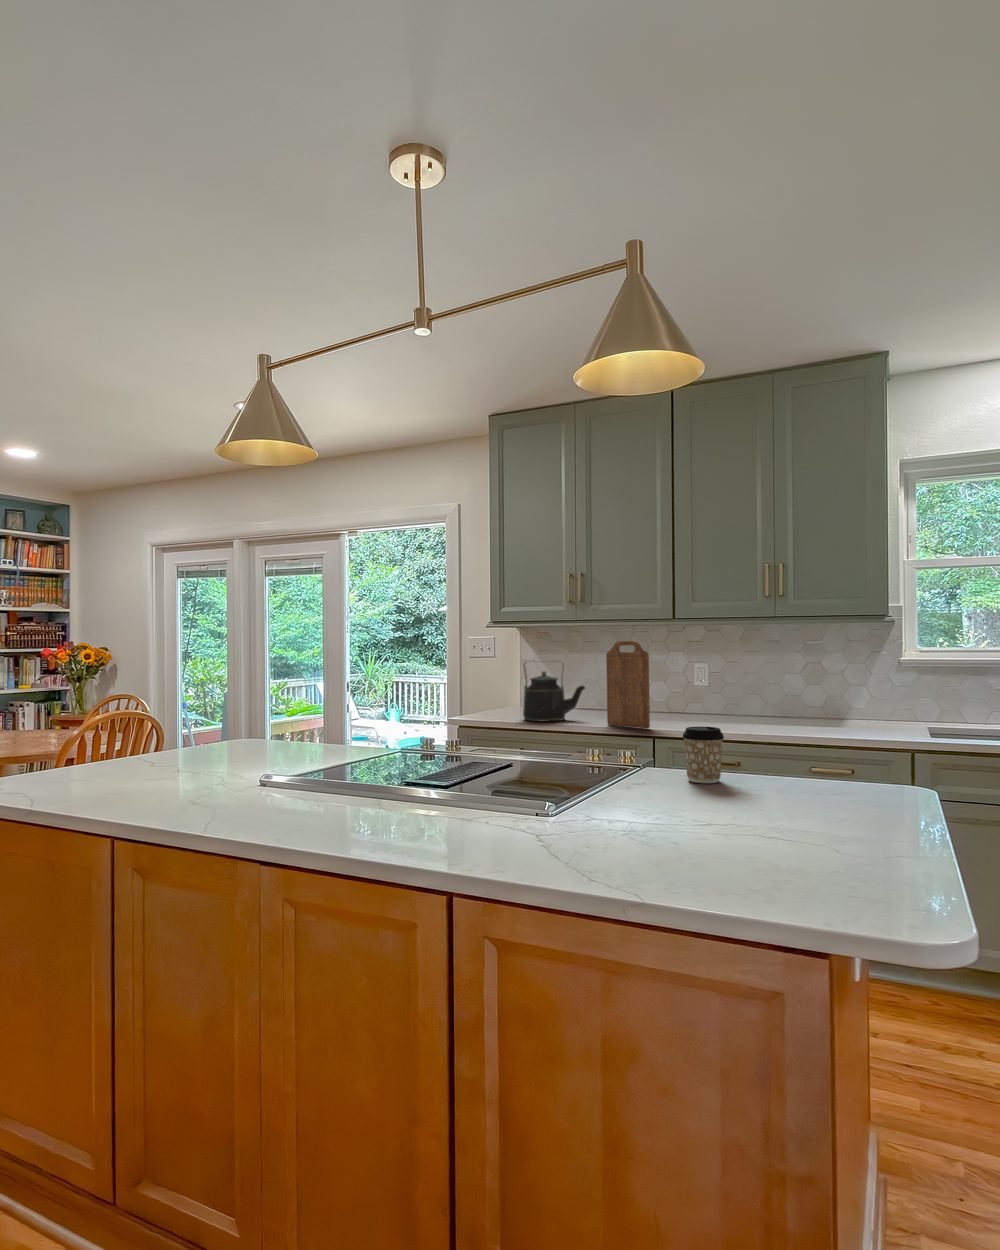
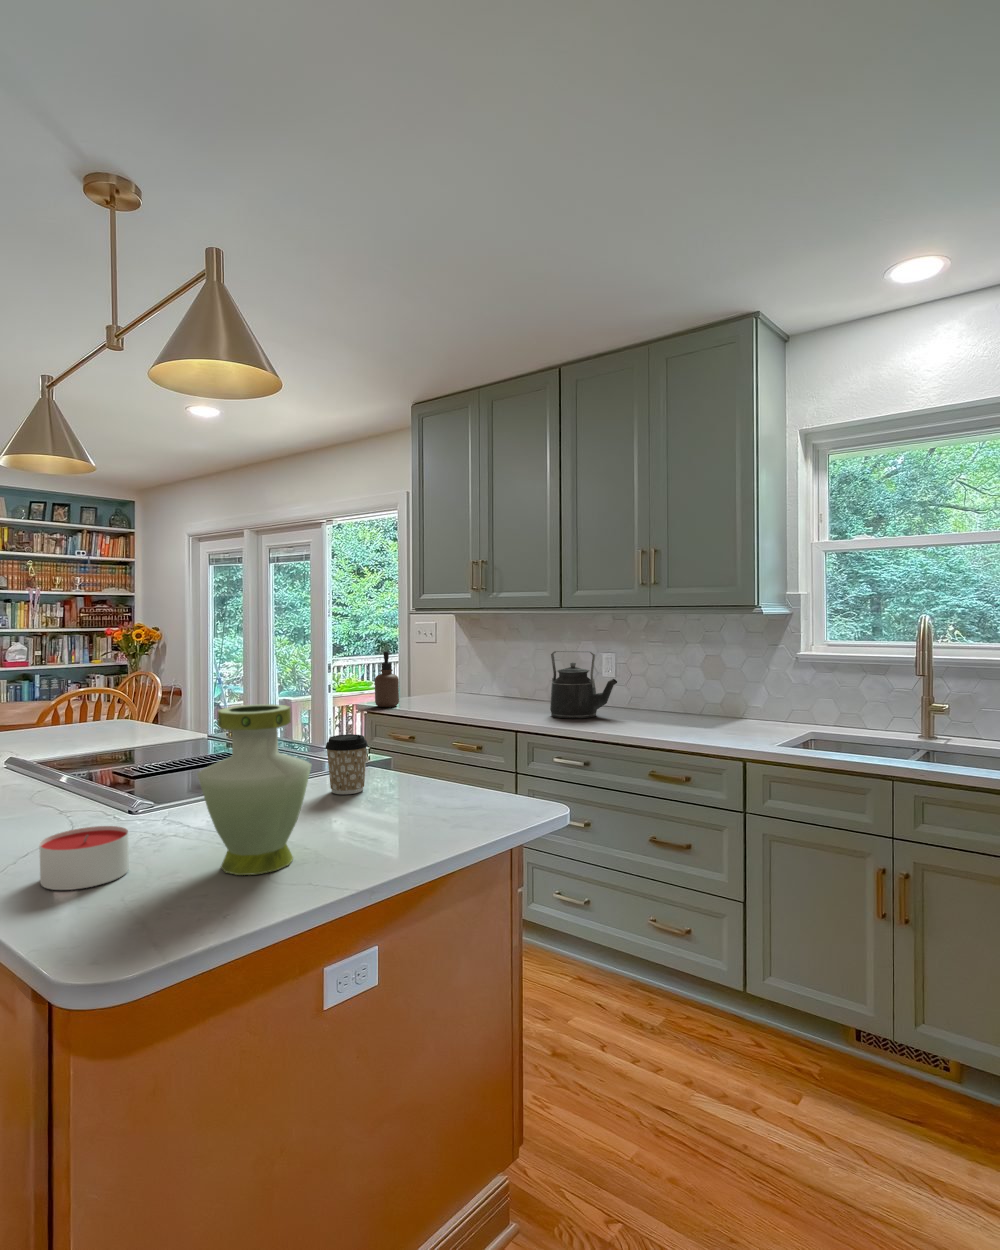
cutting board: present [606,641,650,728] -> none [484,631,514,720]
kettle: present [523,661,585,722] -> present [550,651,617,719]
soap dispenser: none [475,665,500,722] -> present [375,651,399,707]
vase: none [747,684,856,840] -> present [197,704,312,875]
candle: none [637,804,715,861] -> present [39,826,129,890]

